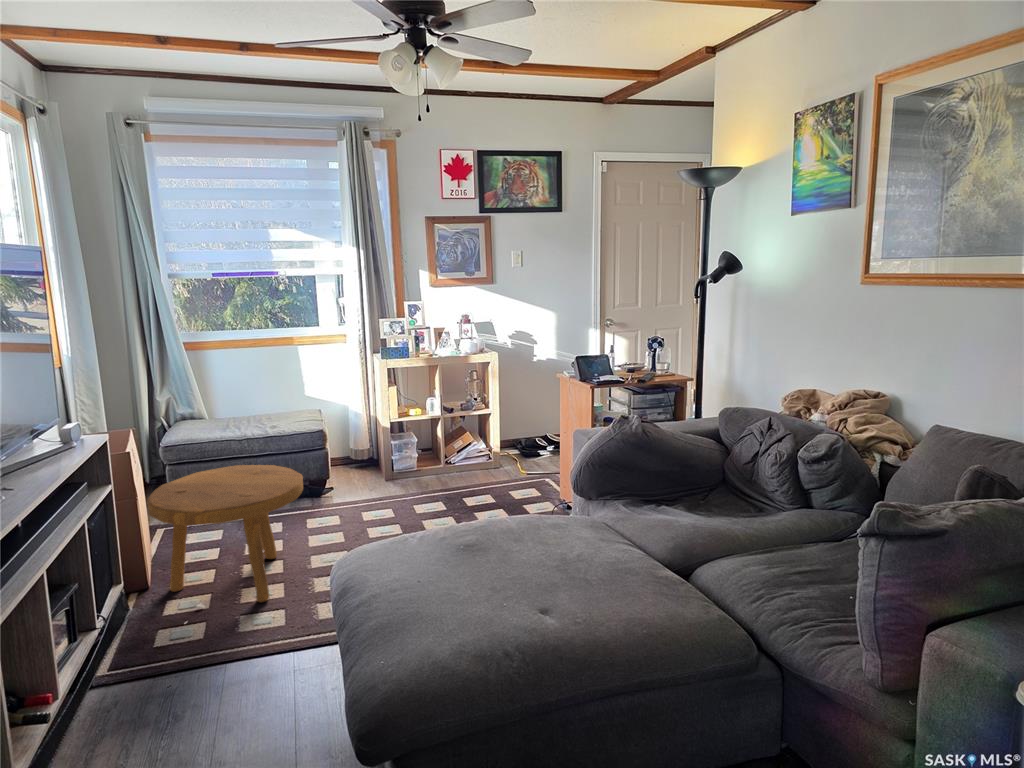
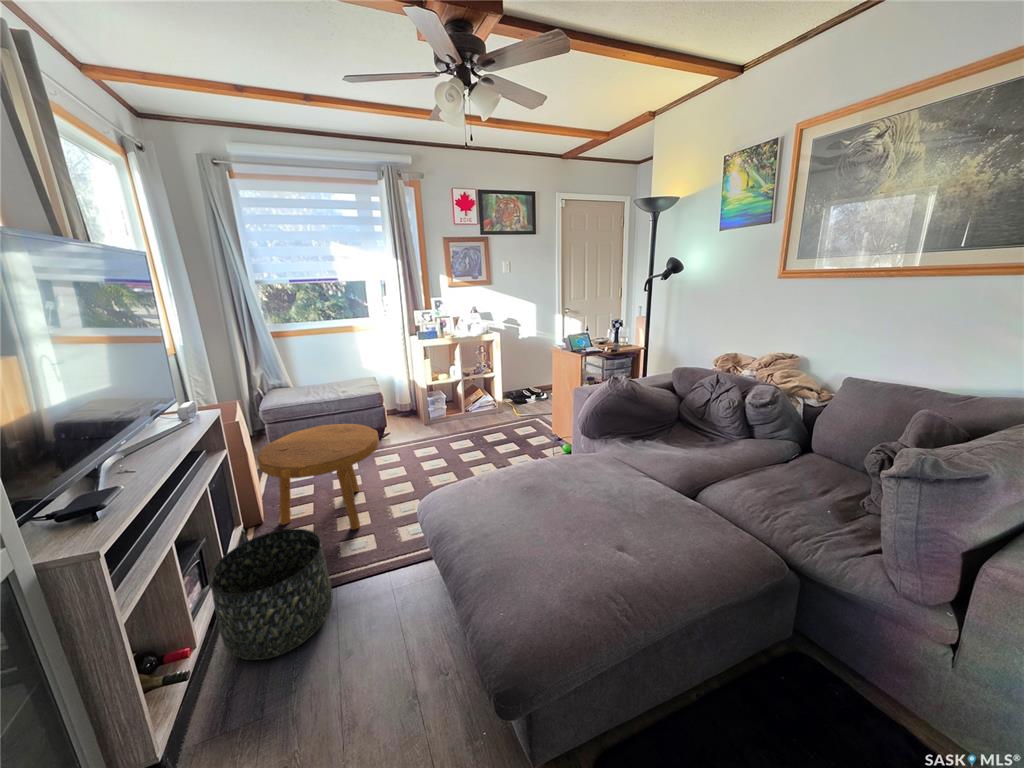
basket: none [76,582,219,729] -> present [208,528,333,660]

